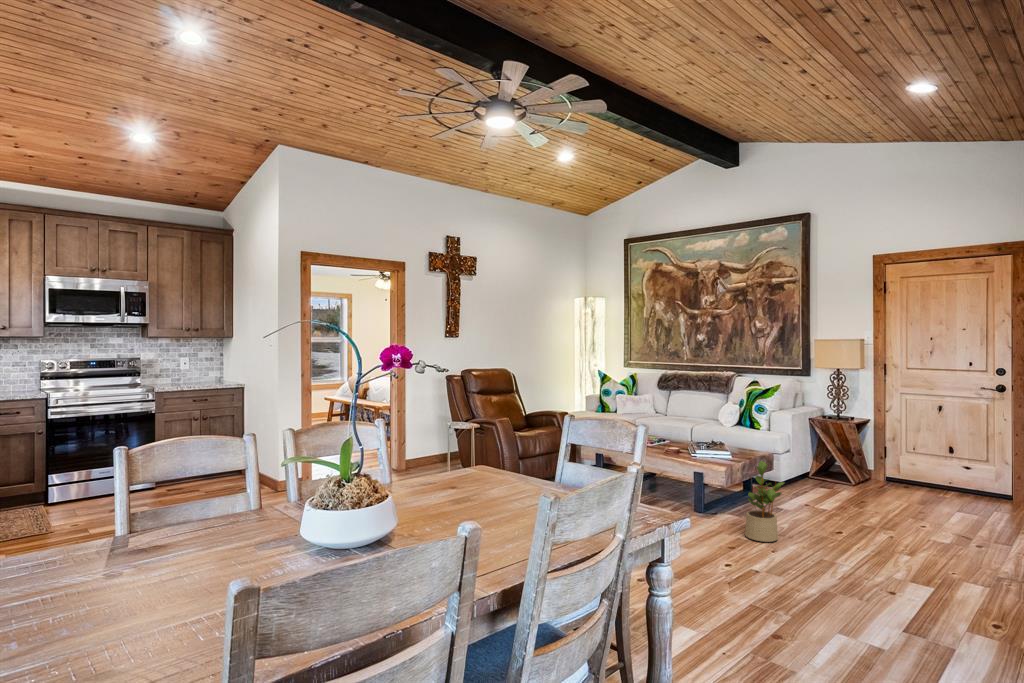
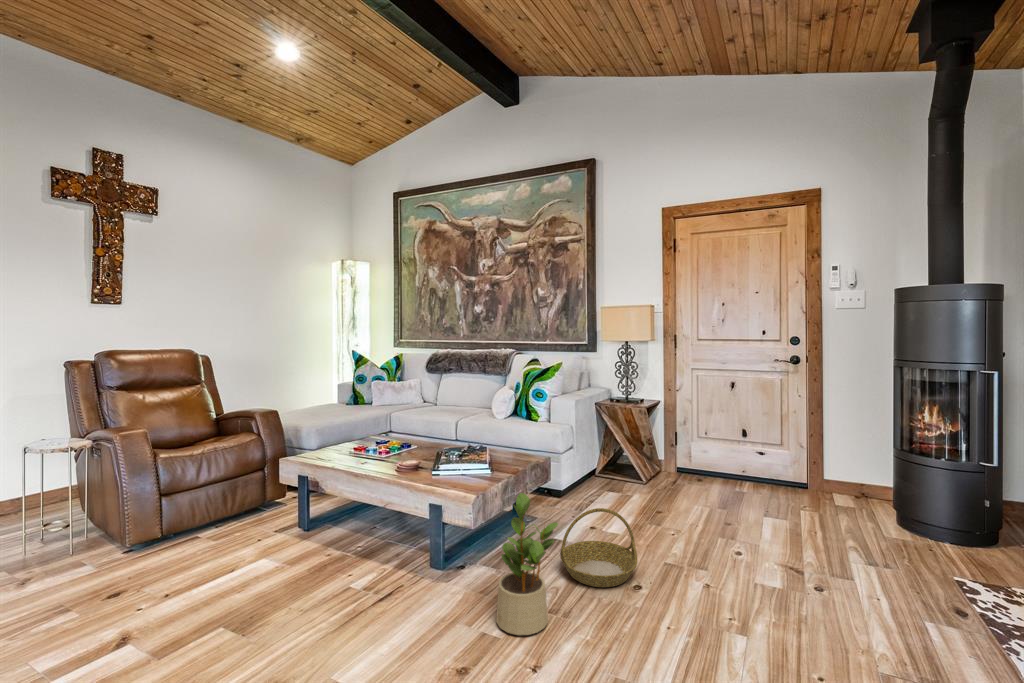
basket: none [784,482,840,531] -> present [560,508,637,587]

